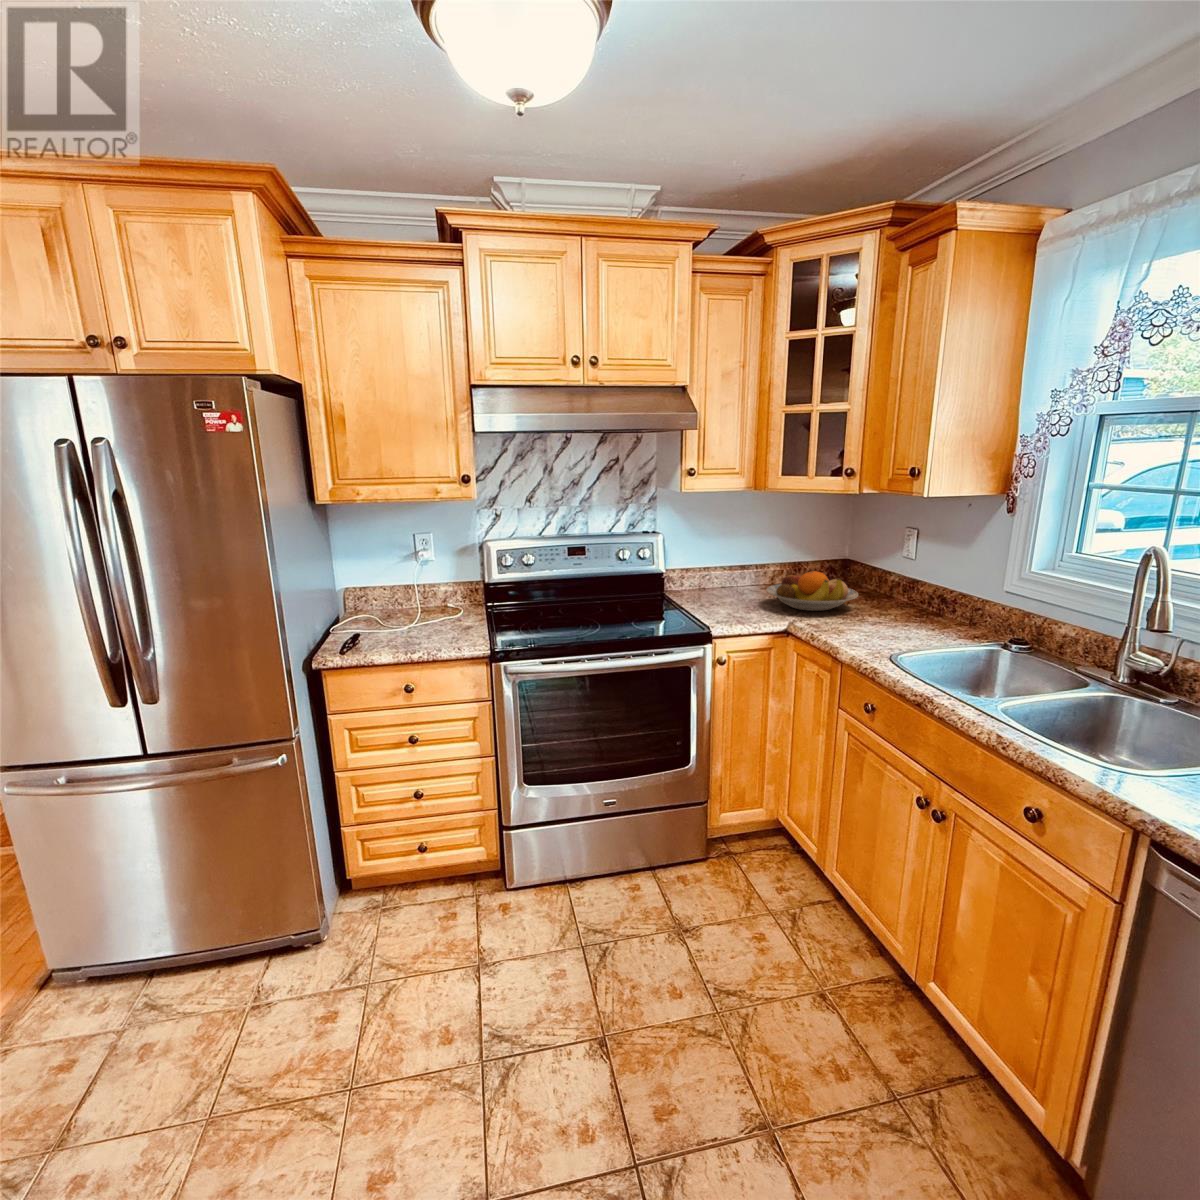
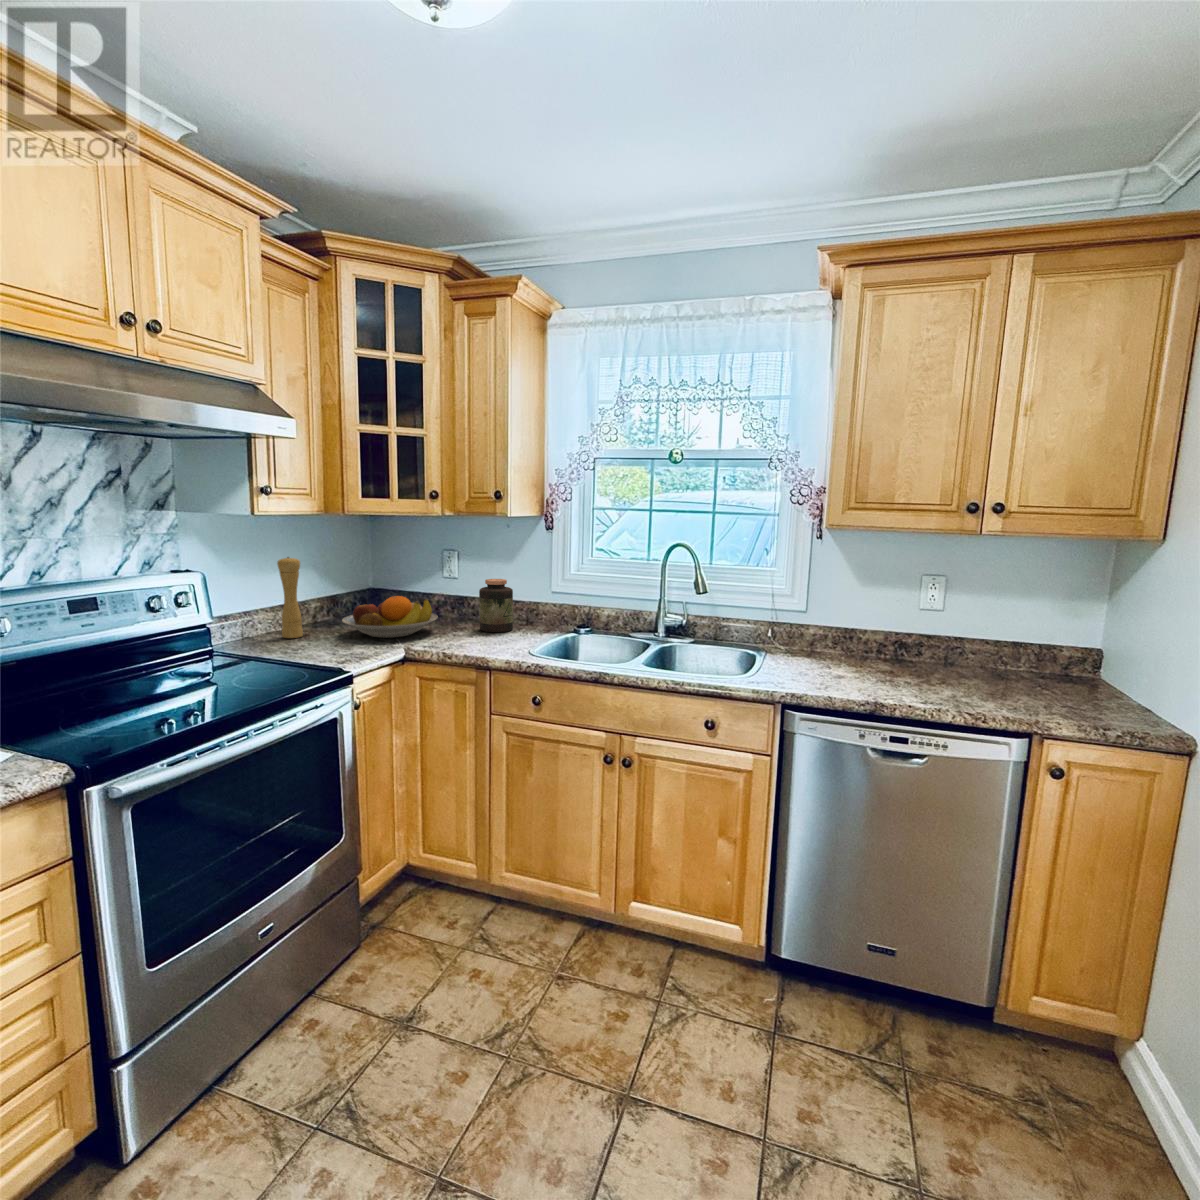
pepper mill: none [729,526,748,595] -> present [277,557,303,638]
jar: none [896,566,942,627] -> present [479,579,513,632]

